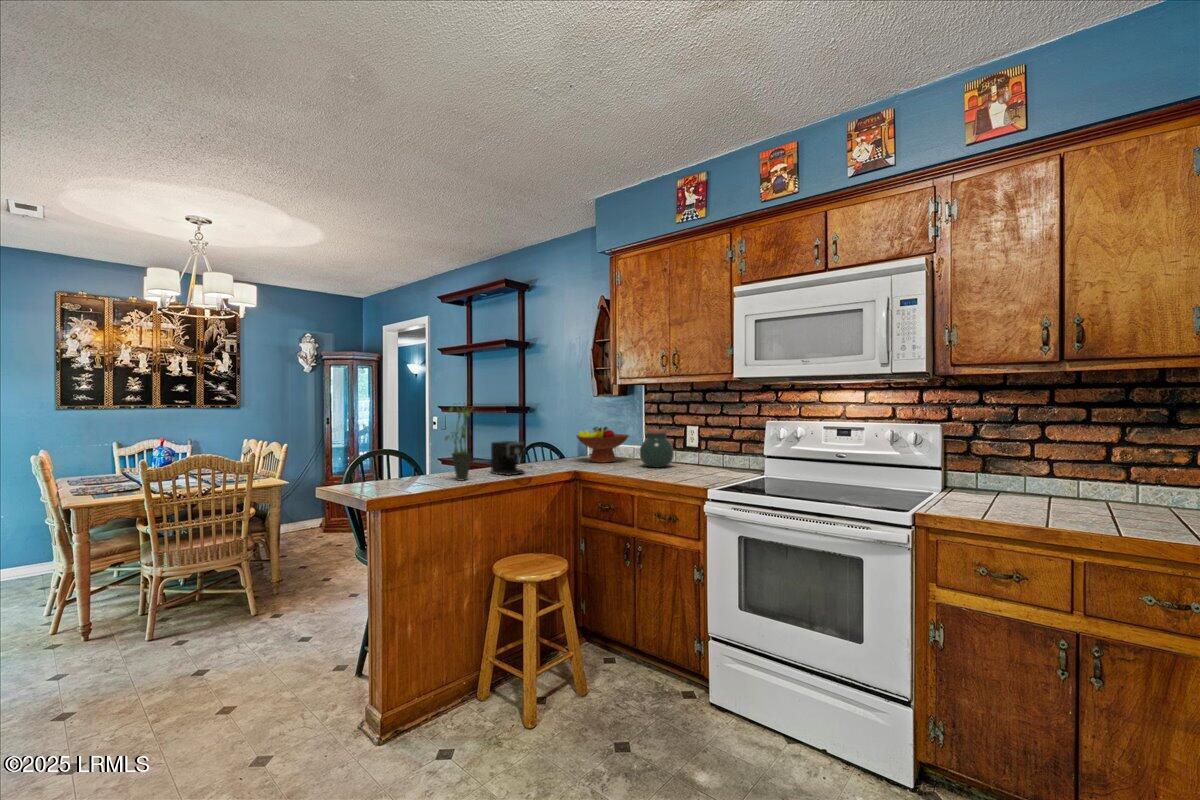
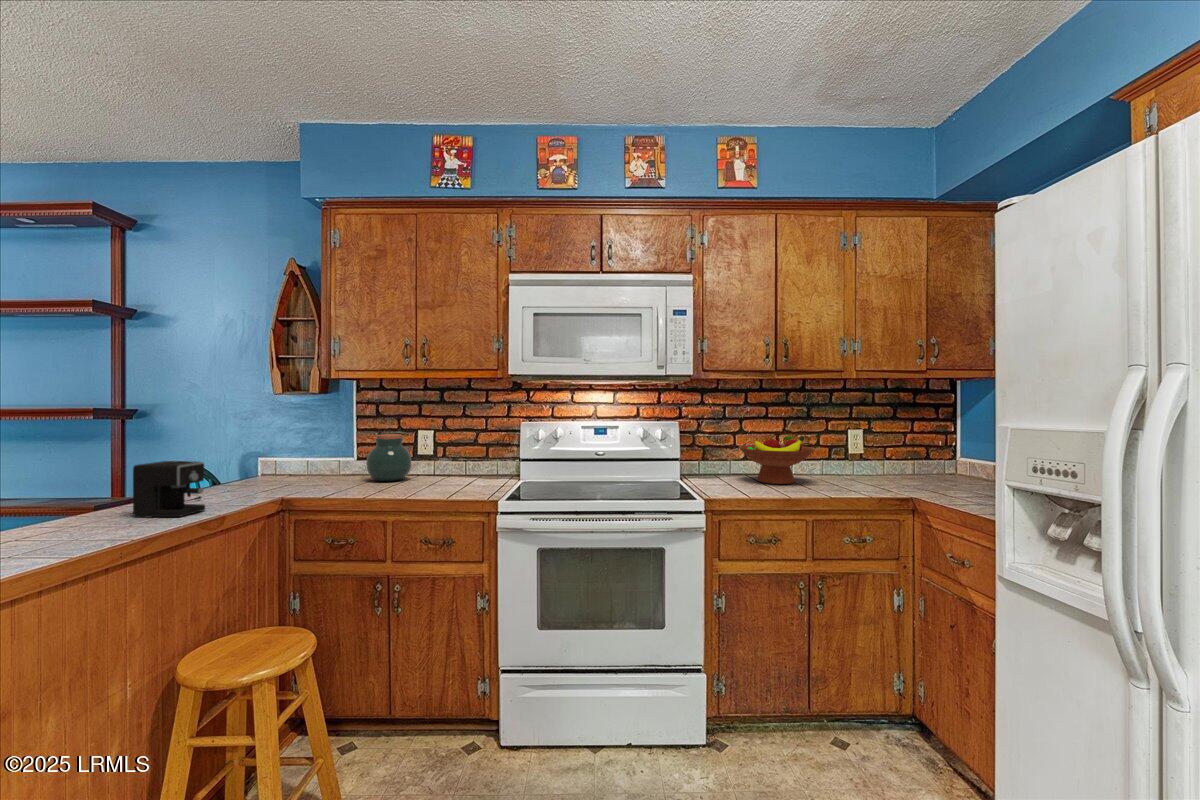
potted plant: present [444,407,473,480] -> none [49,398,132,539]
fruit bowl: present [576,427,629,463] -> present [739,435,814,484]

